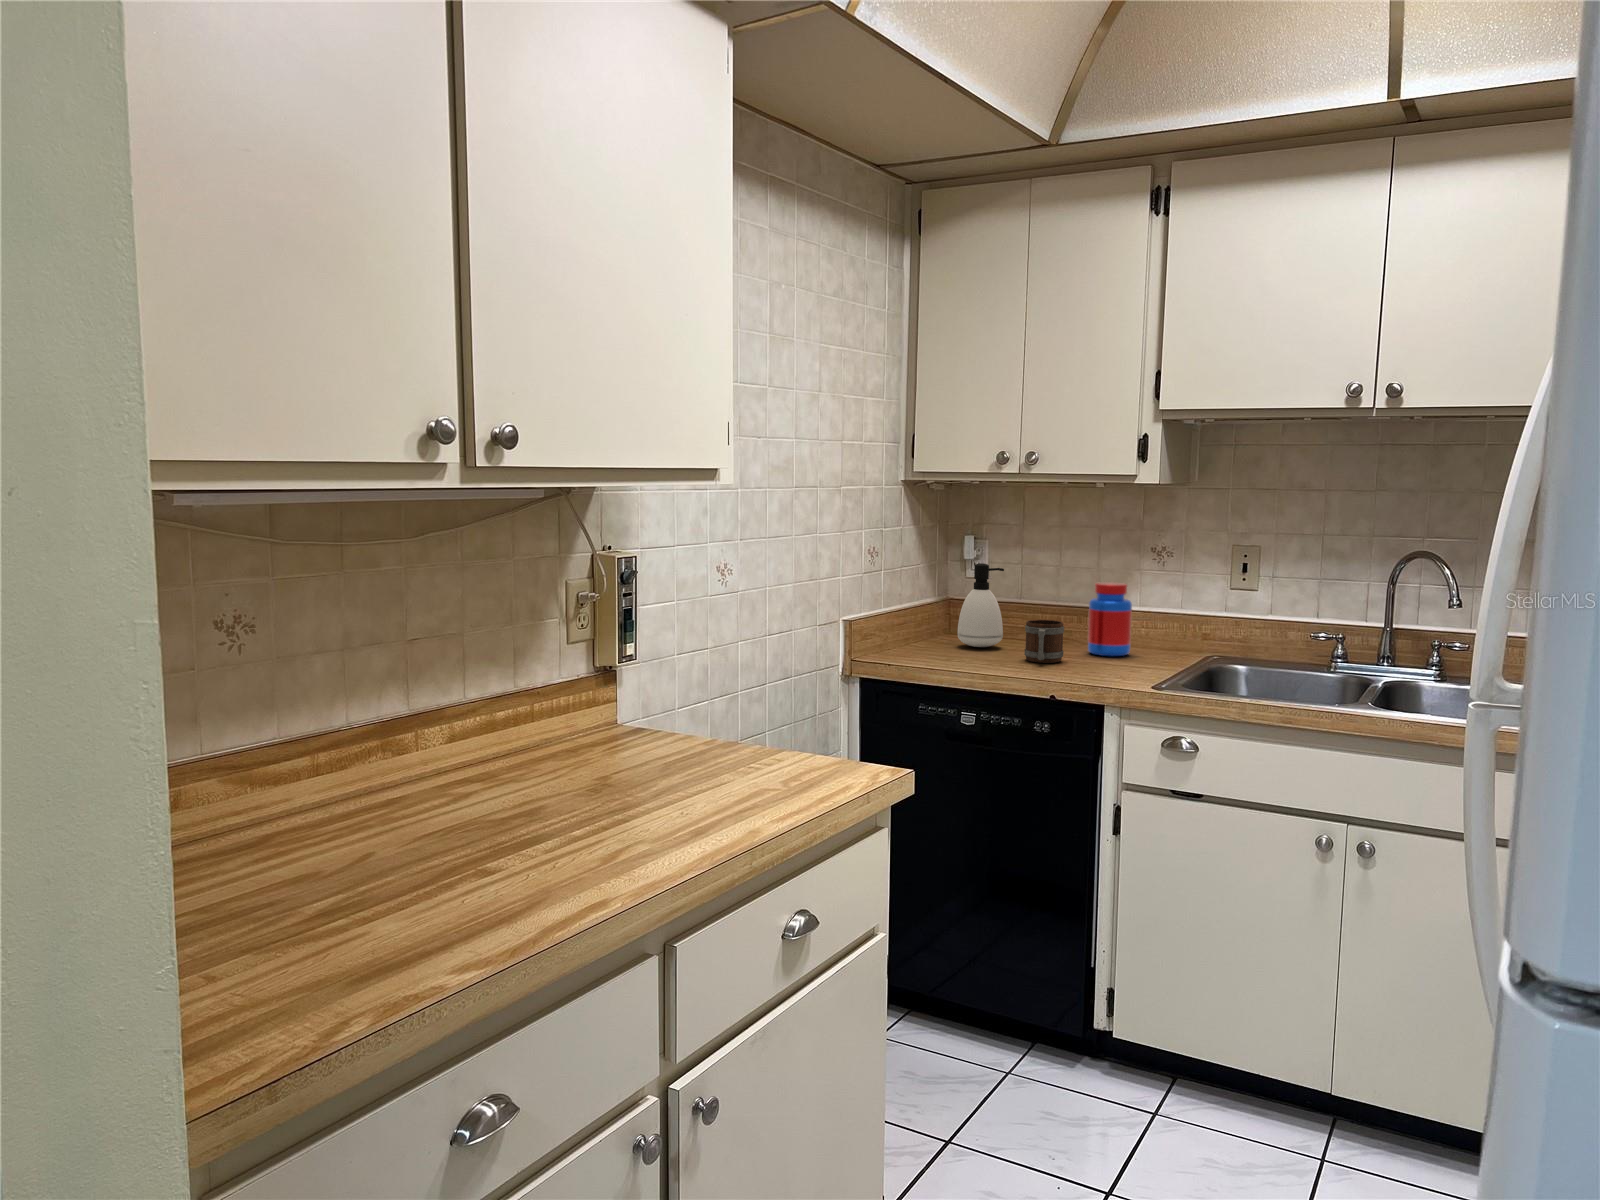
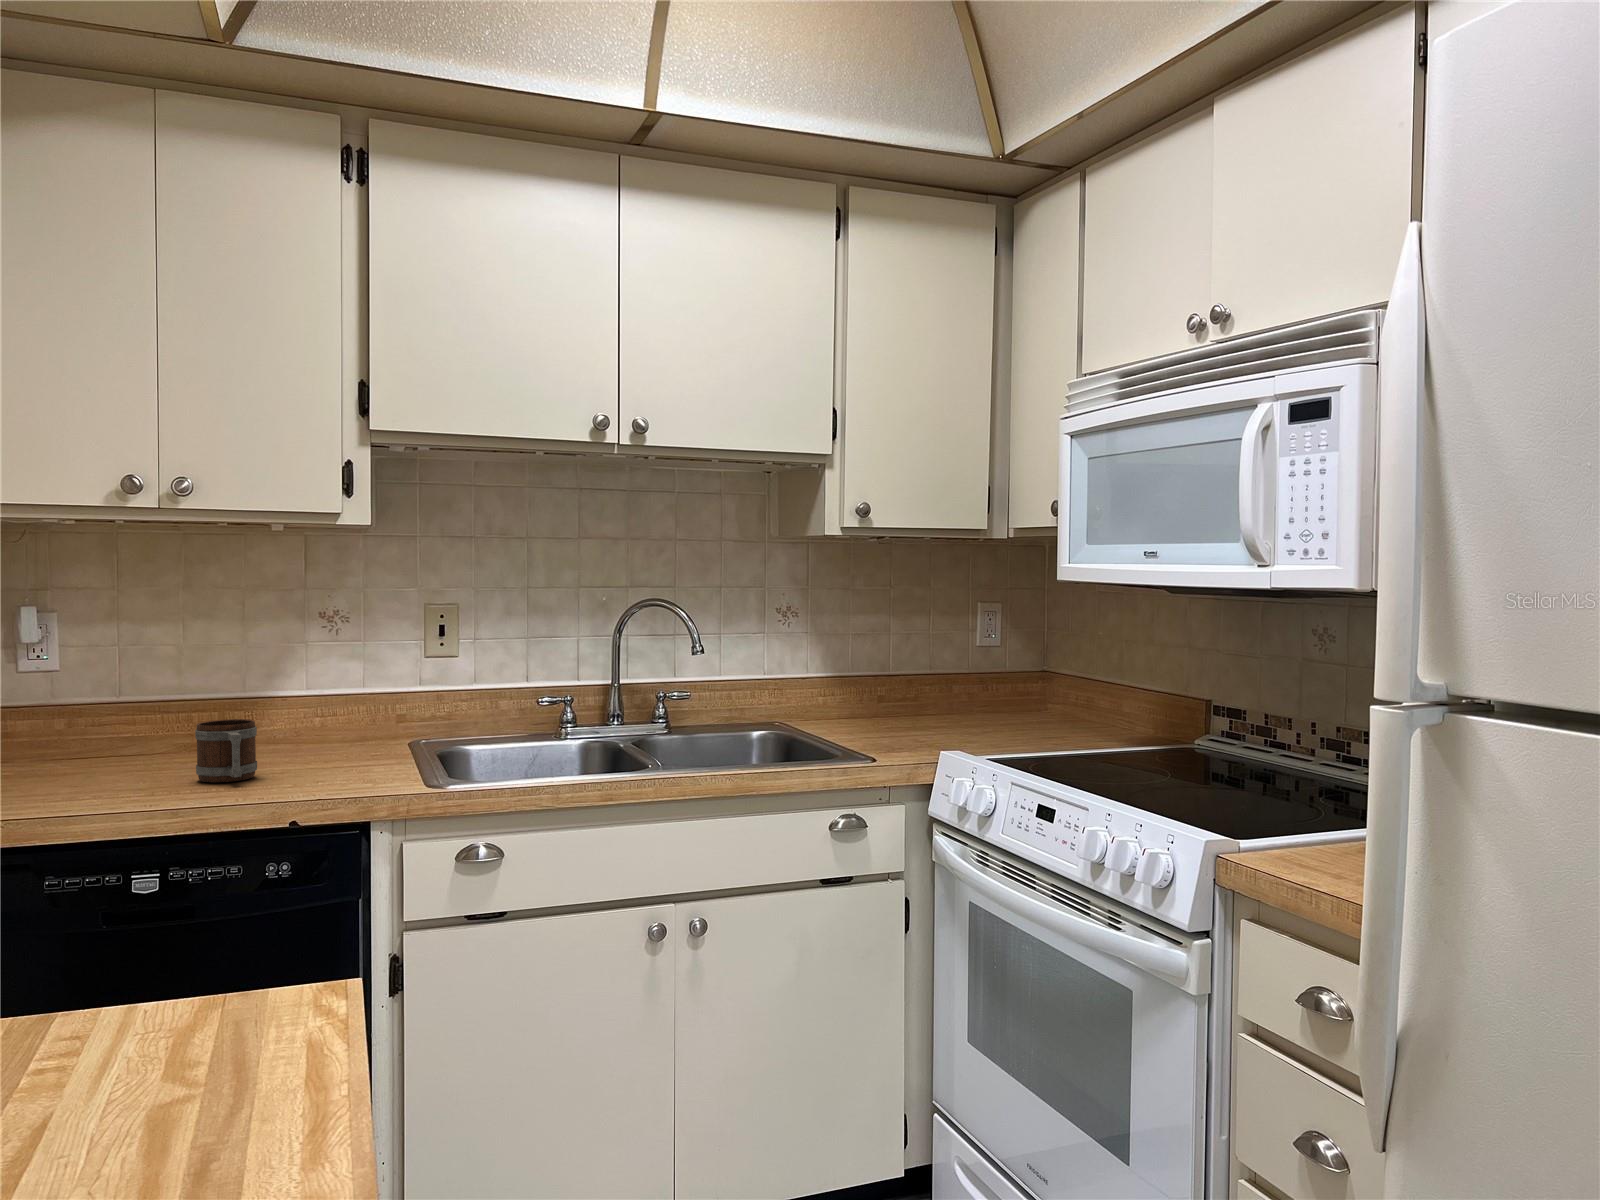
soap dispenser: present [957,563,1004,647] -> none [53,648,134,777]
jar: present [1088,582,1132,656] -> none [264,661,326,761]

